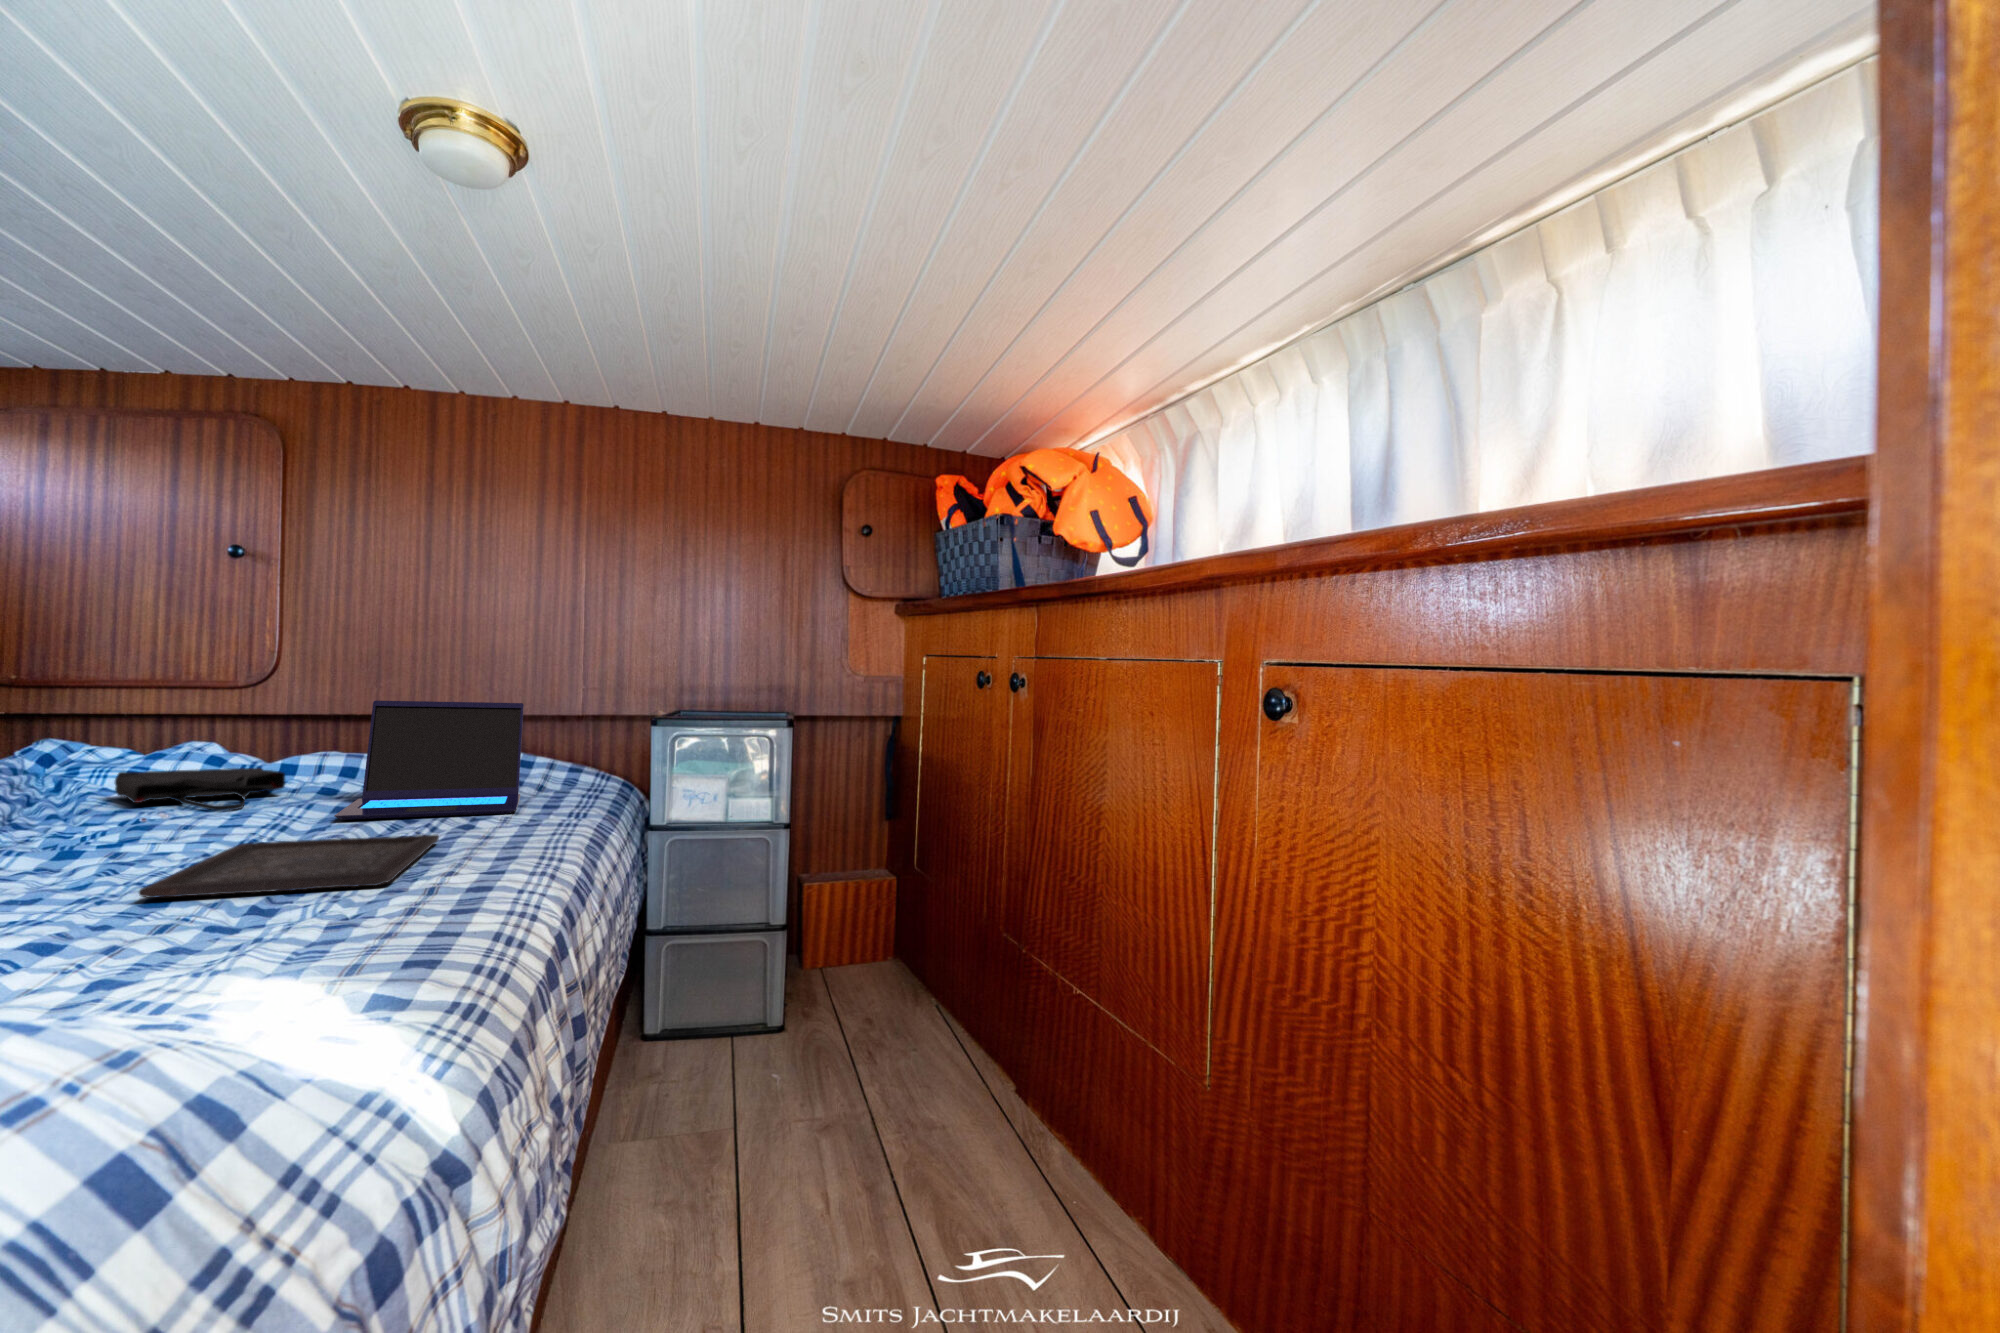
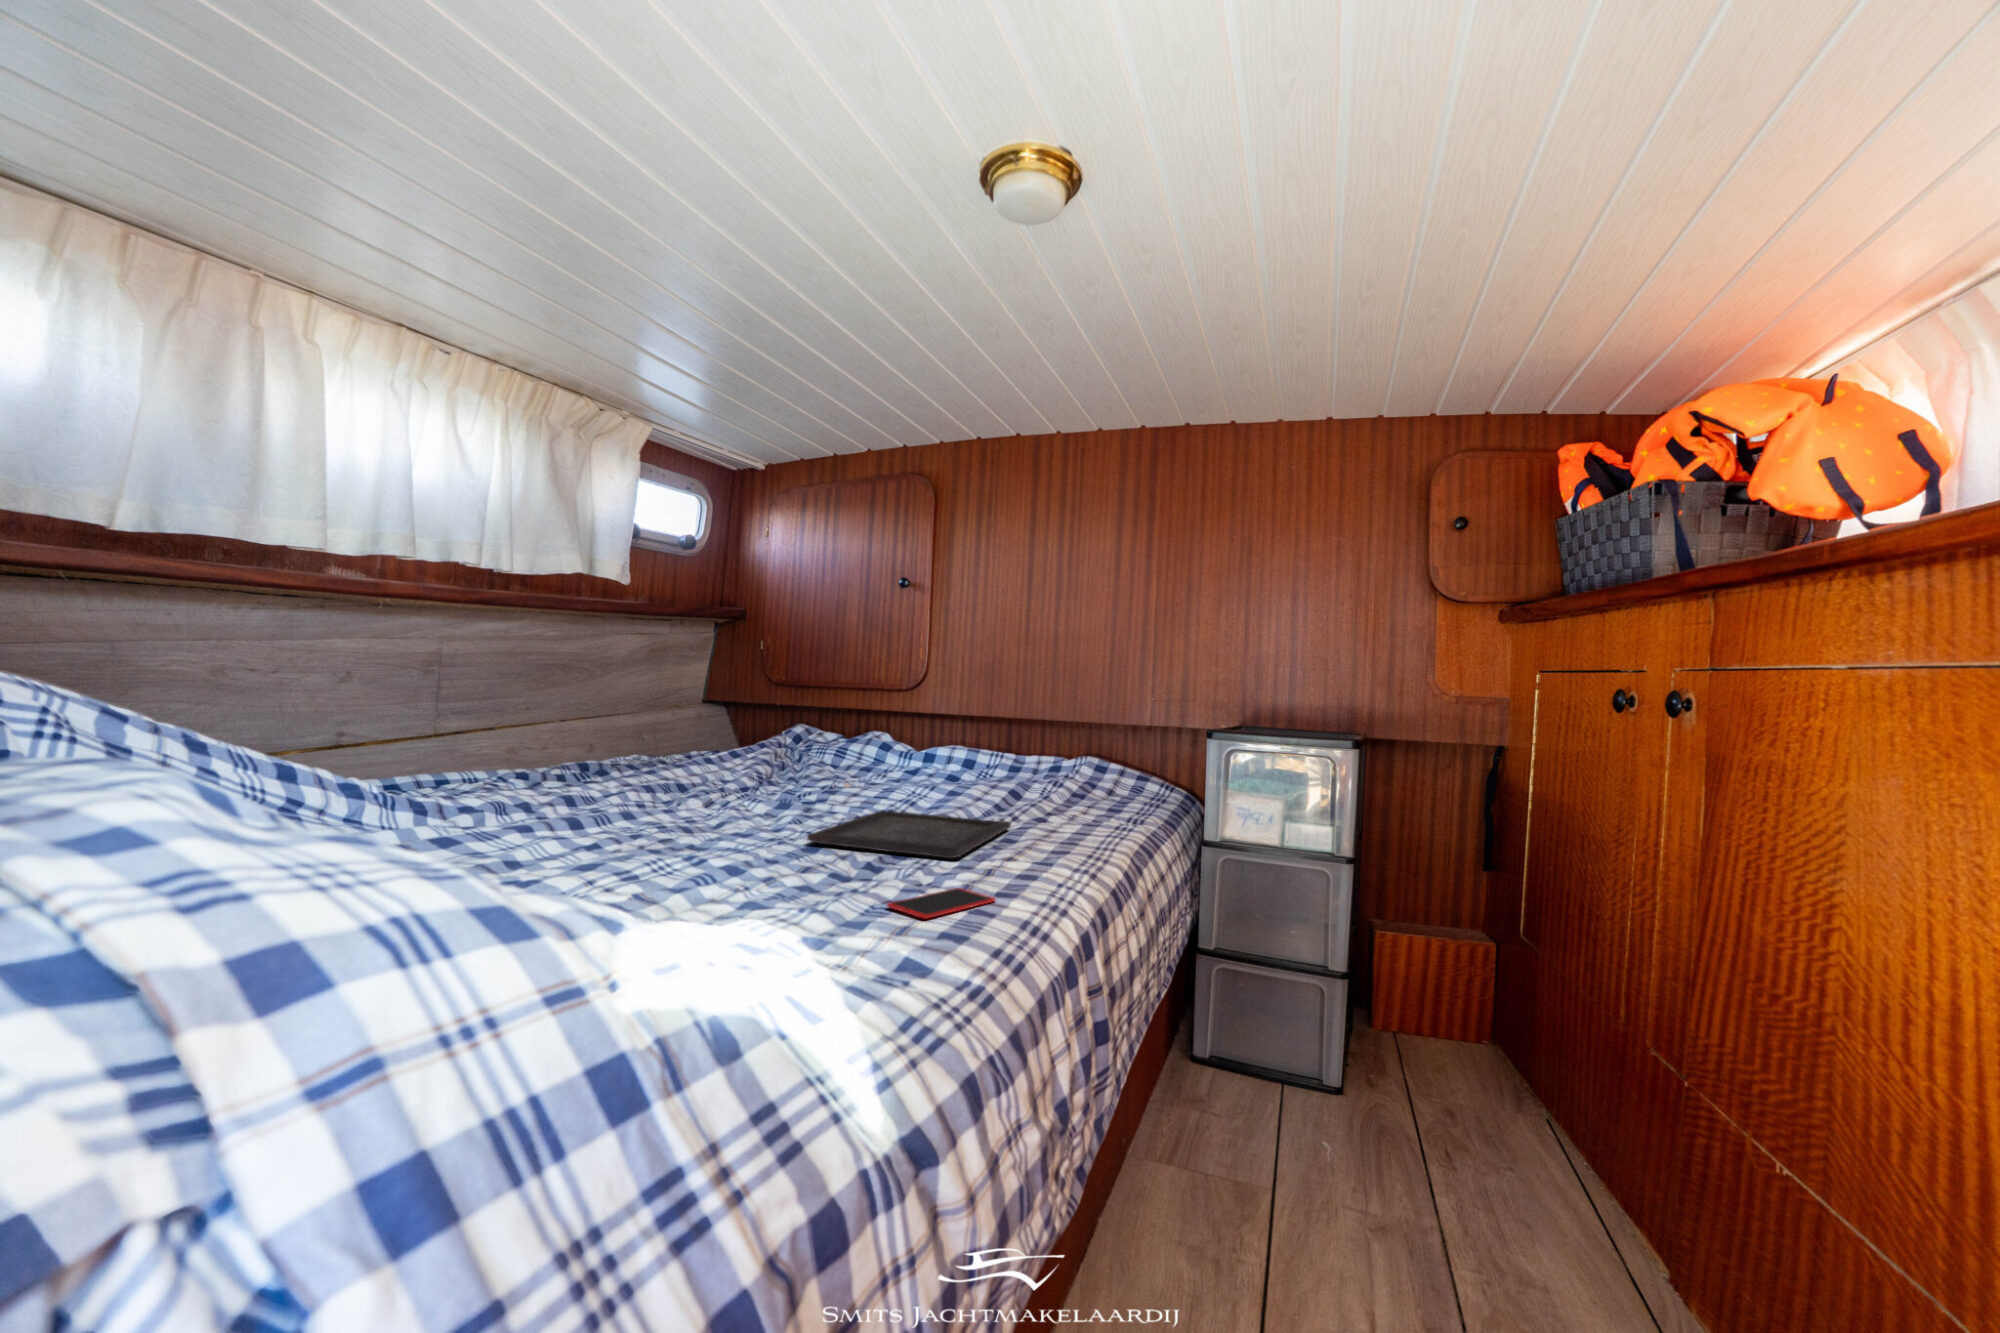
laptop: present [334,701,524,820] -> none [948,702,1096,812]
tote bag: present [115,767,285,811] -> none [835,751,928,786]
smartphone: none [321,914,460,954] -> present [887,888,995,919]

